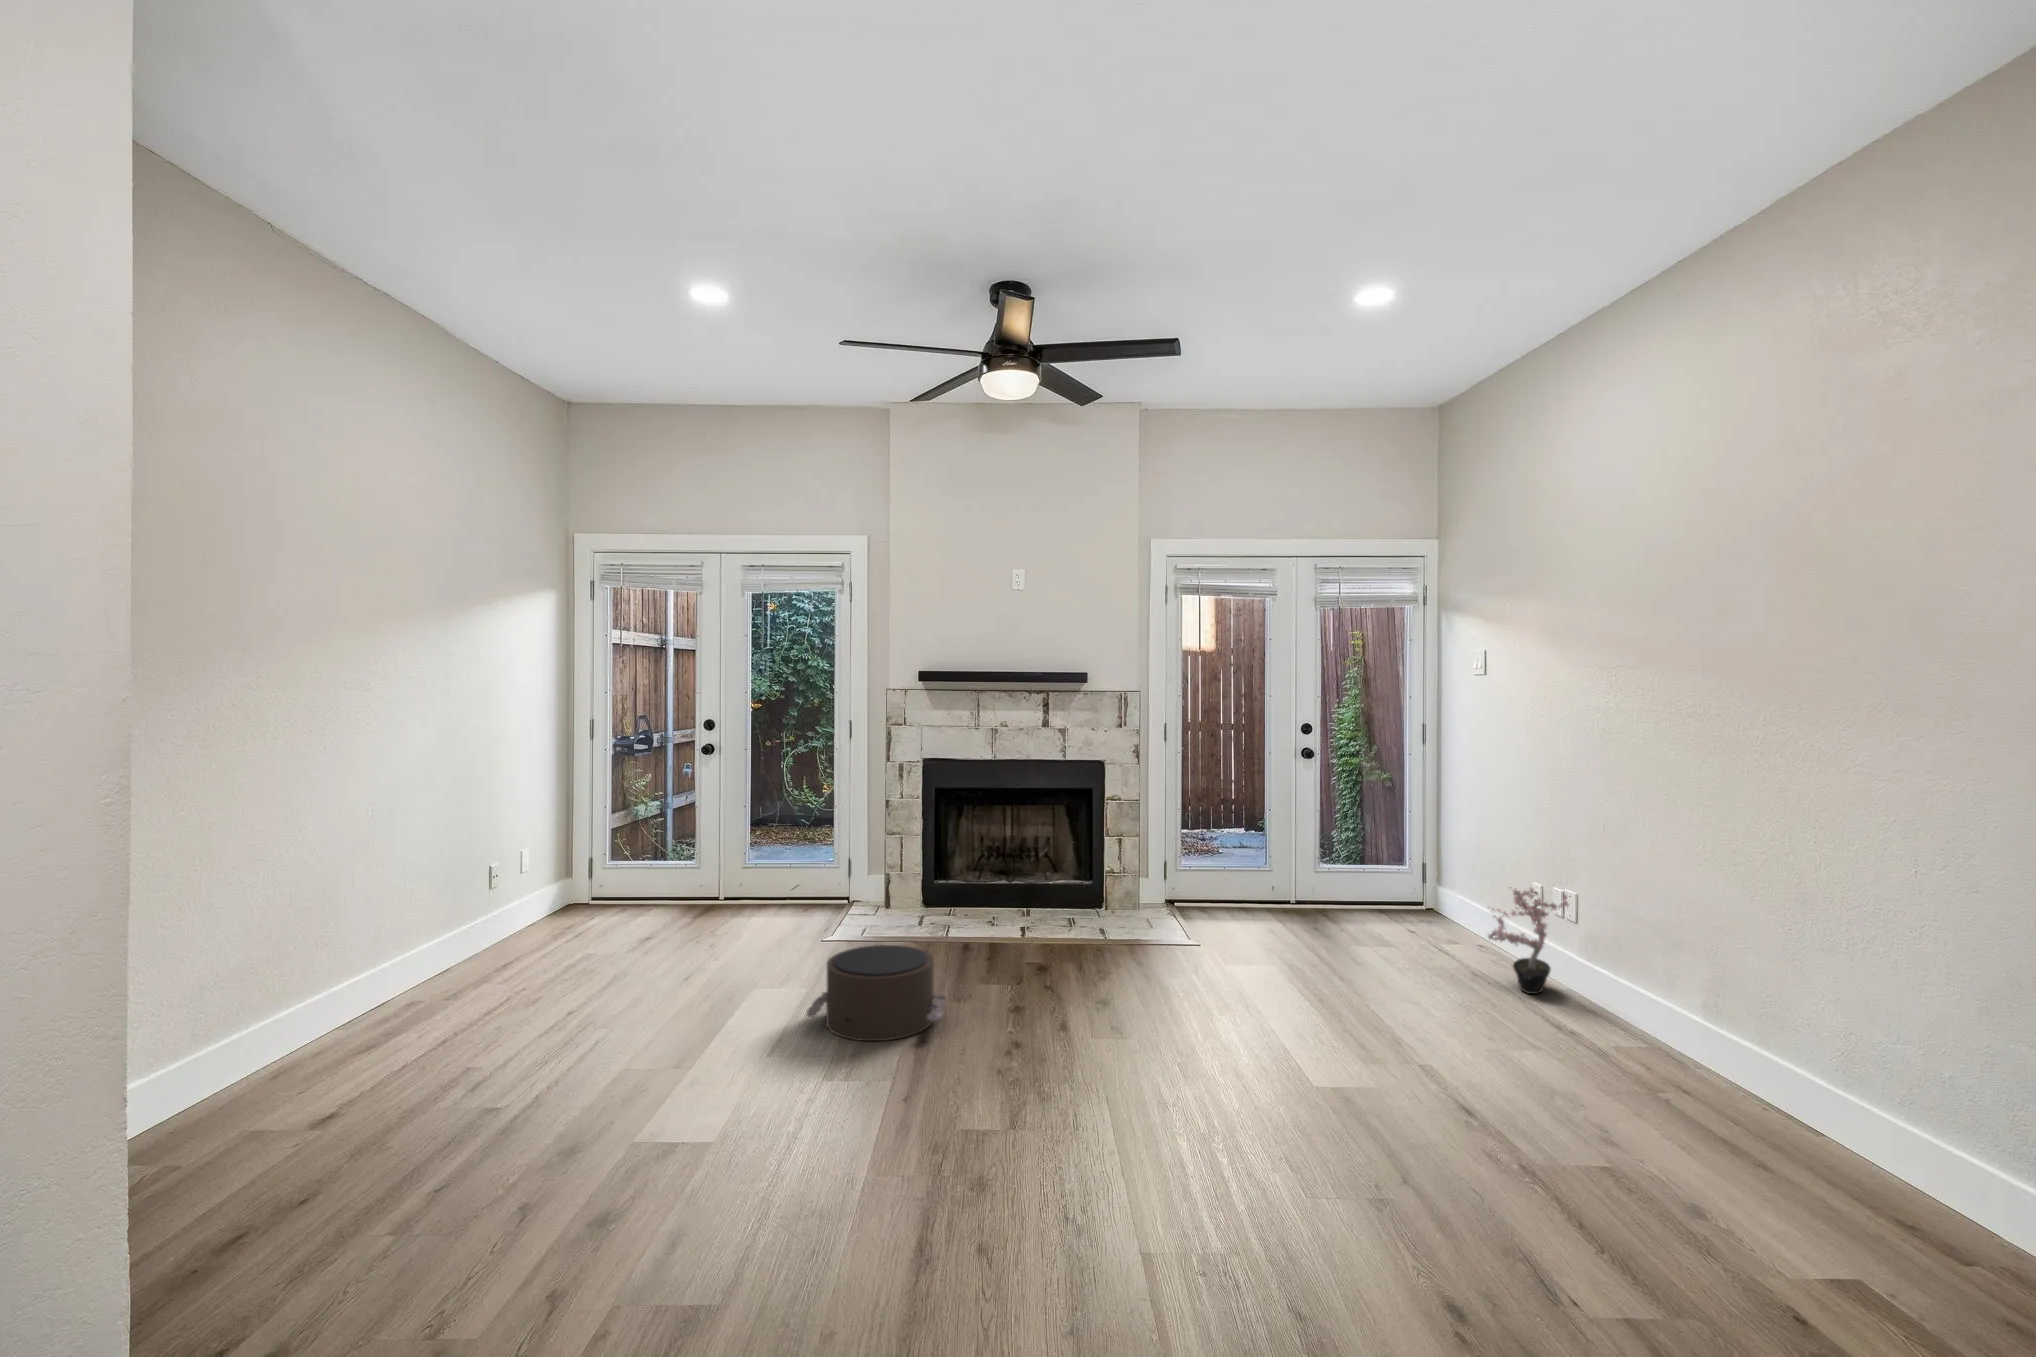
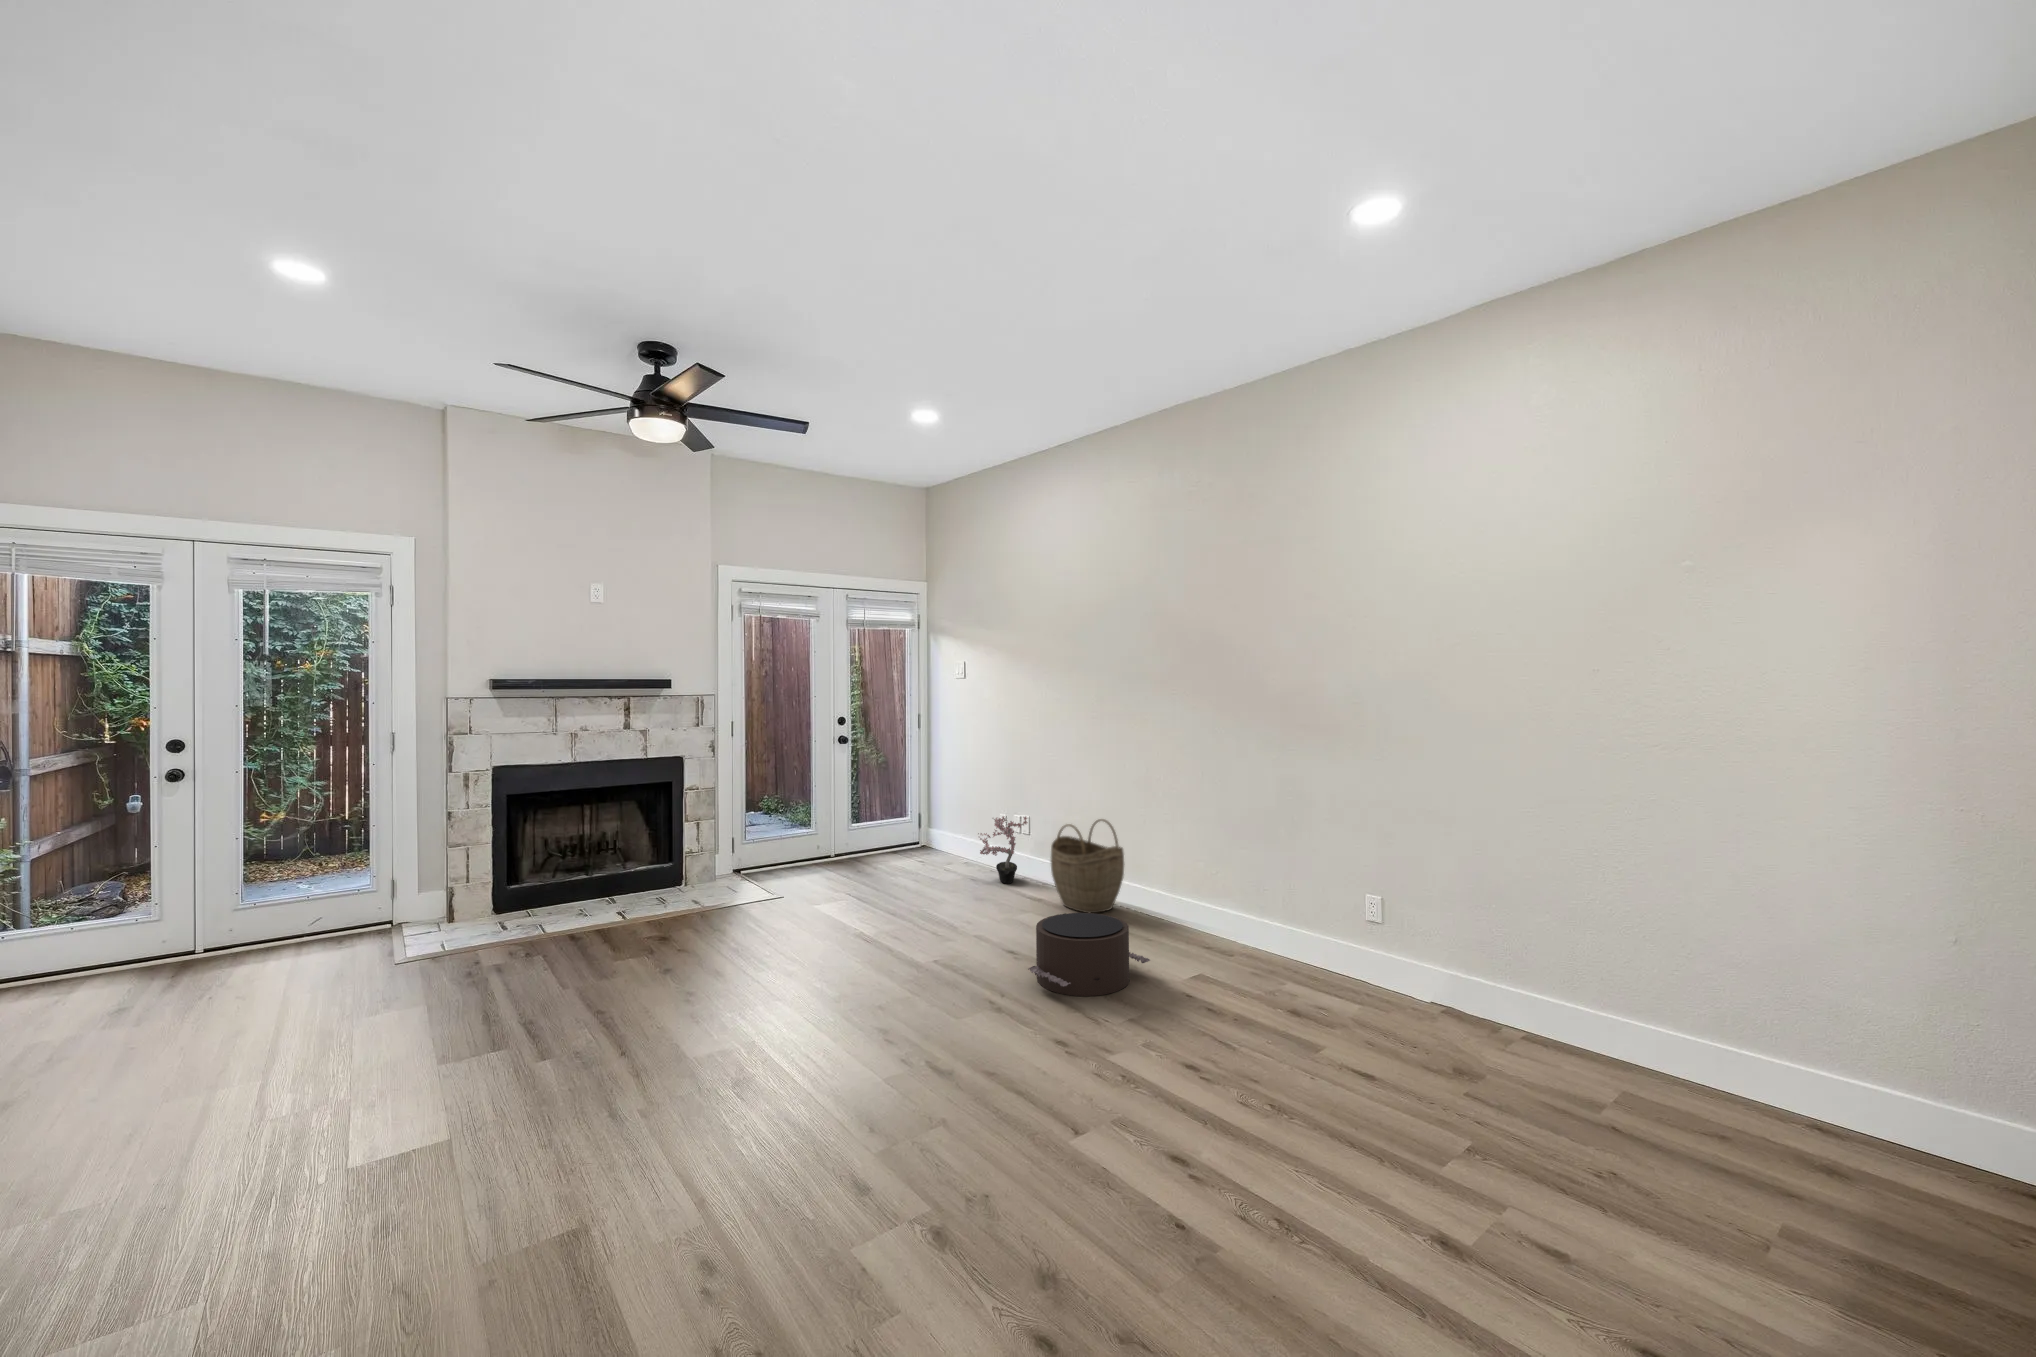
woven basket: none [1589,923,1741,1089] -> present [1051,819,1124,913]
pouf: present [806,945,946,1041] -> present [1028,913,1150,996]

